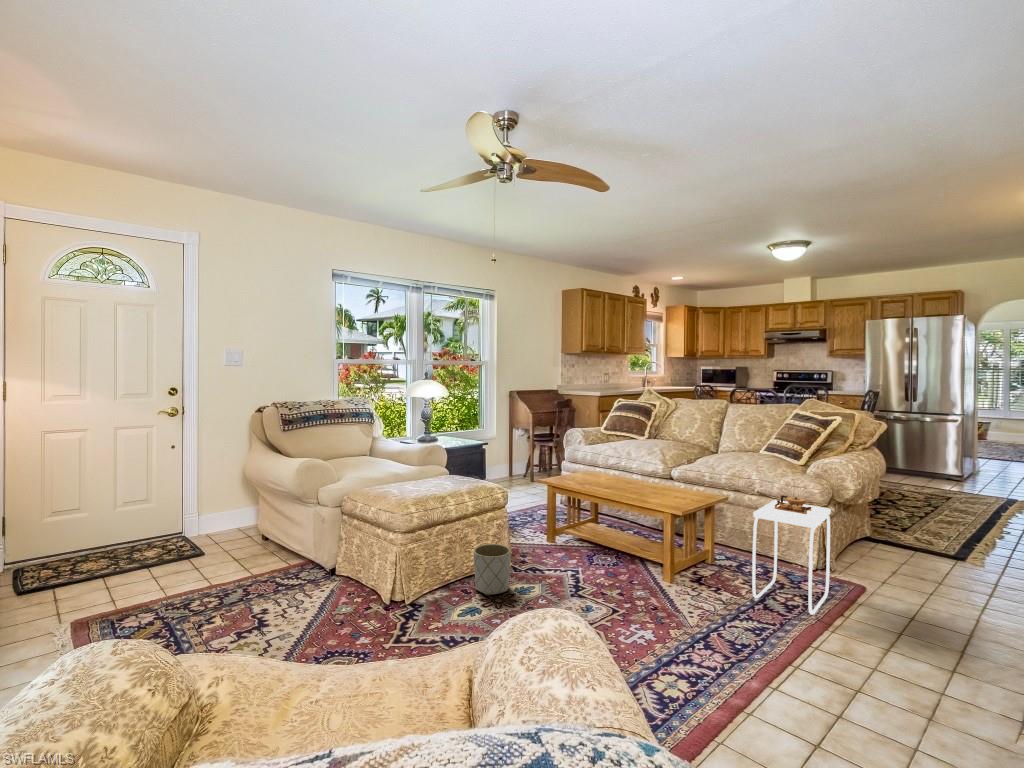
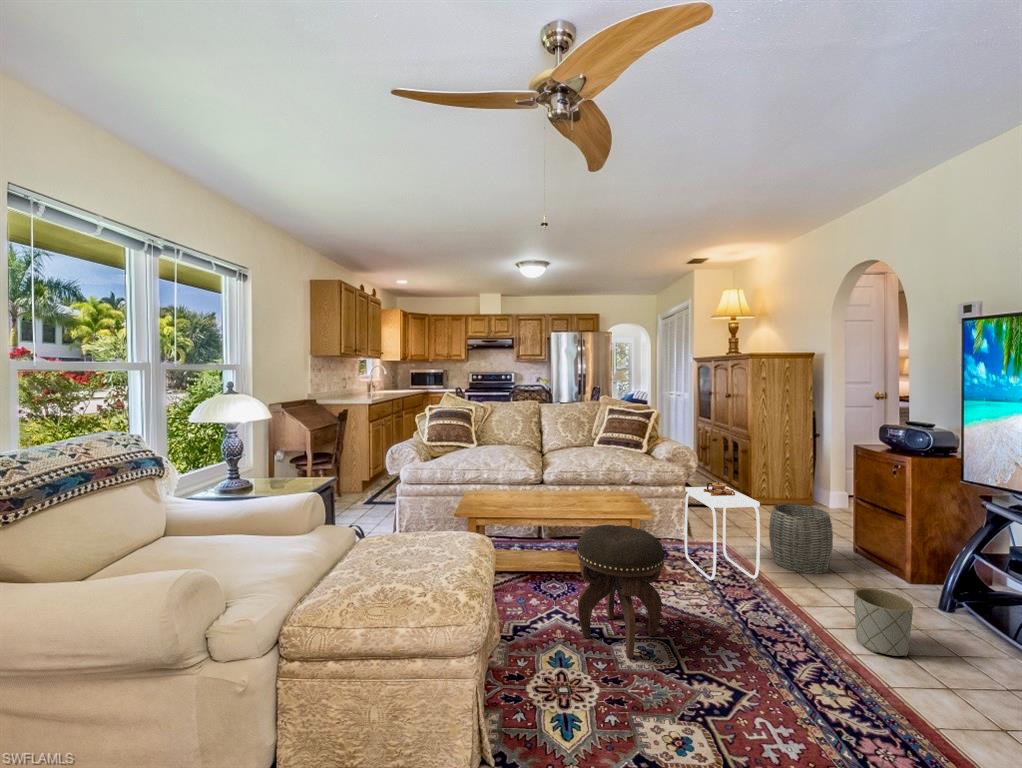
footstool: none [554,497,627,599] -> present [577,525,665,659]
planter: present [474,544,511,595] -> present [854,588,913,656]
woven basket: none [883,548,978,650] -> present [769,504,833,574]

